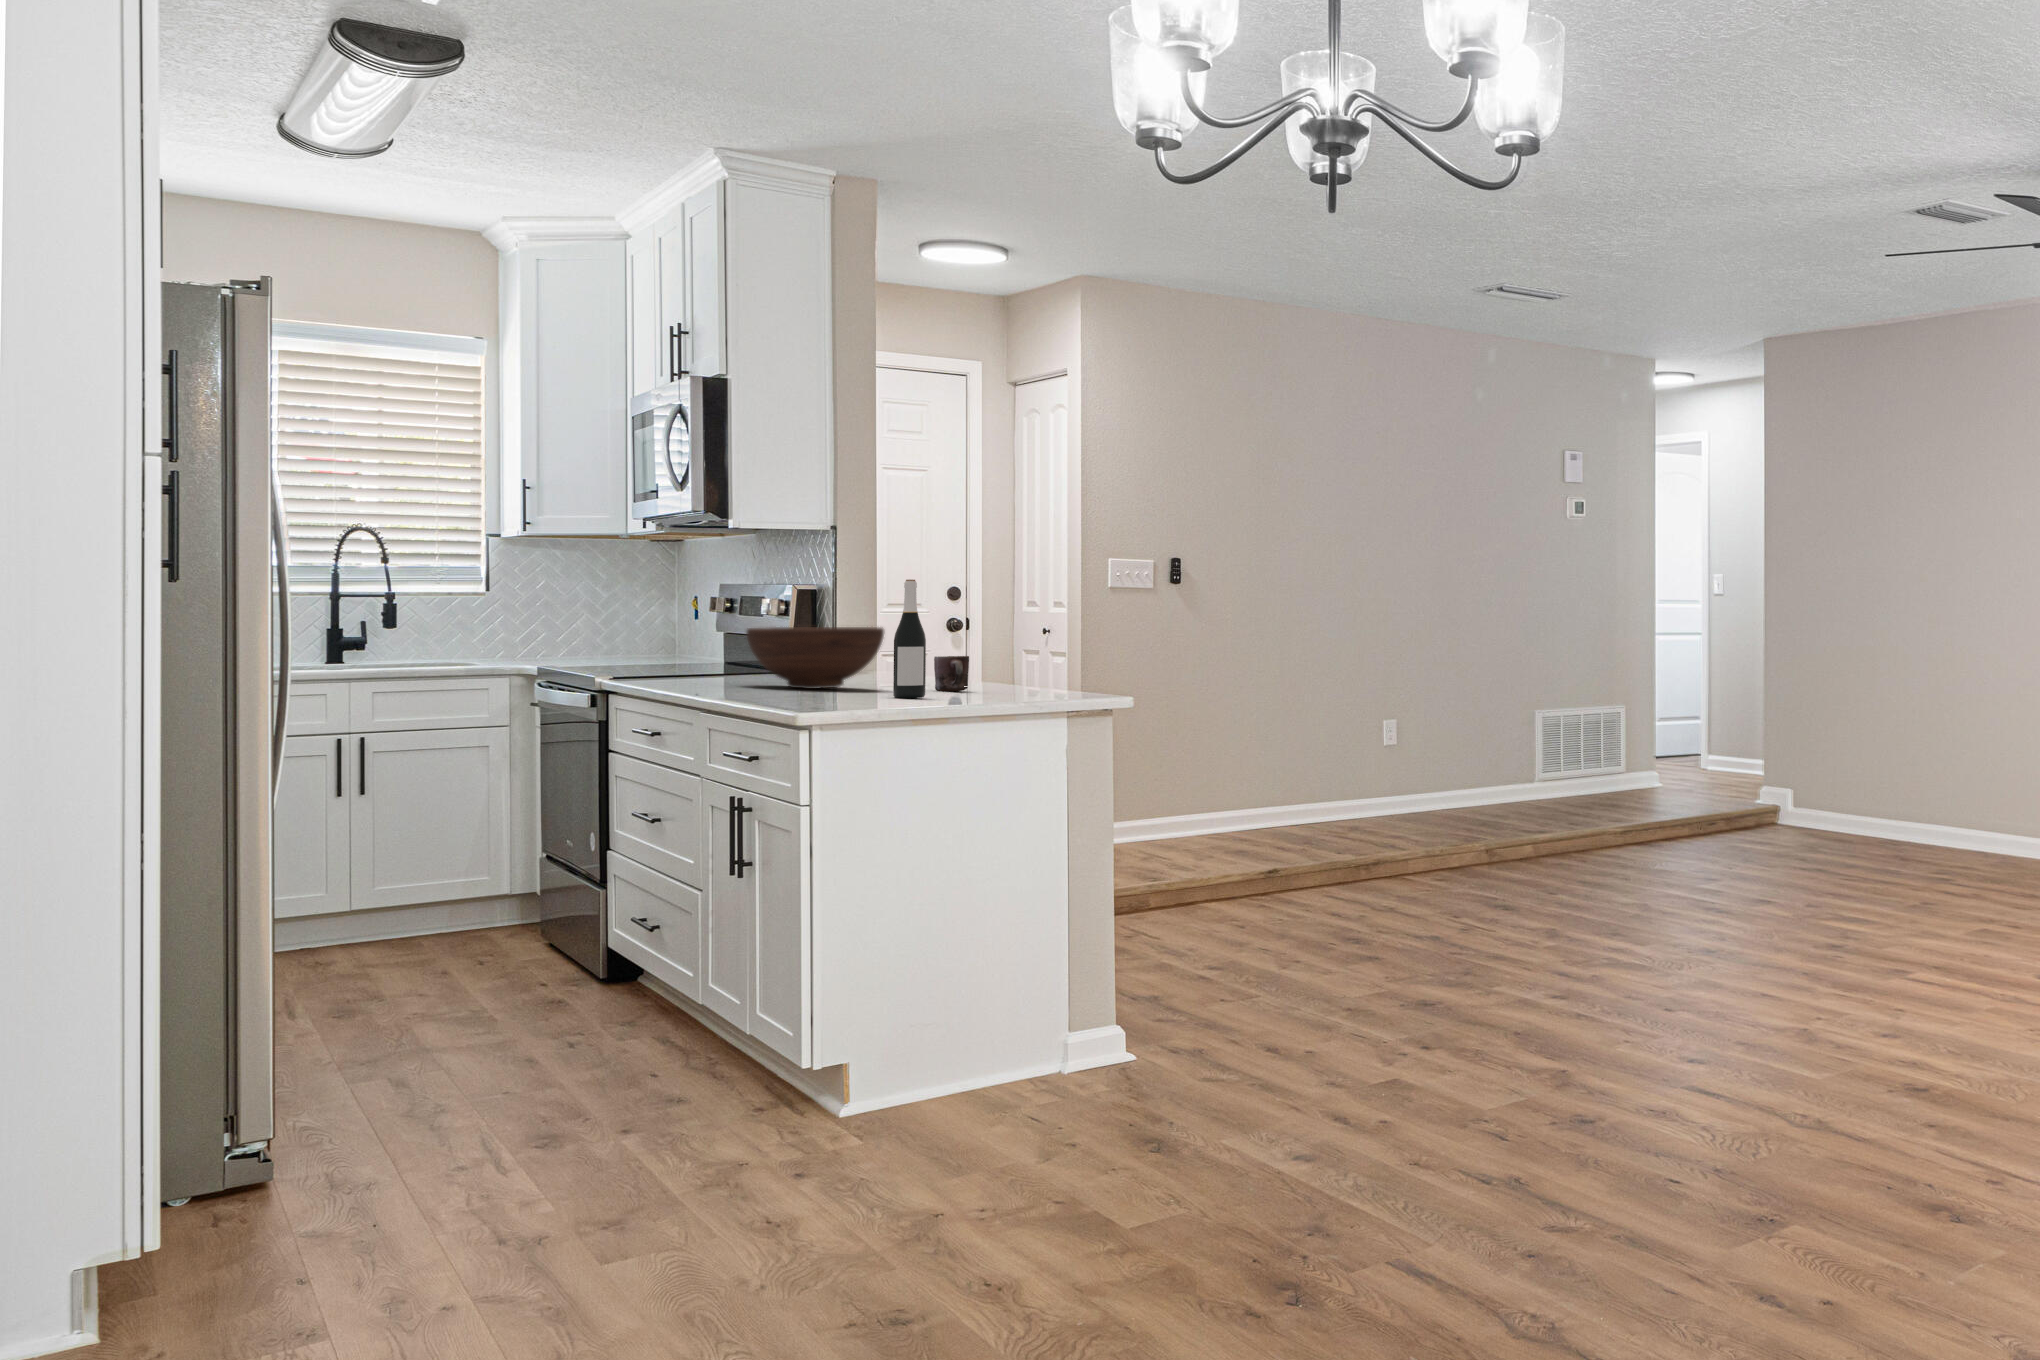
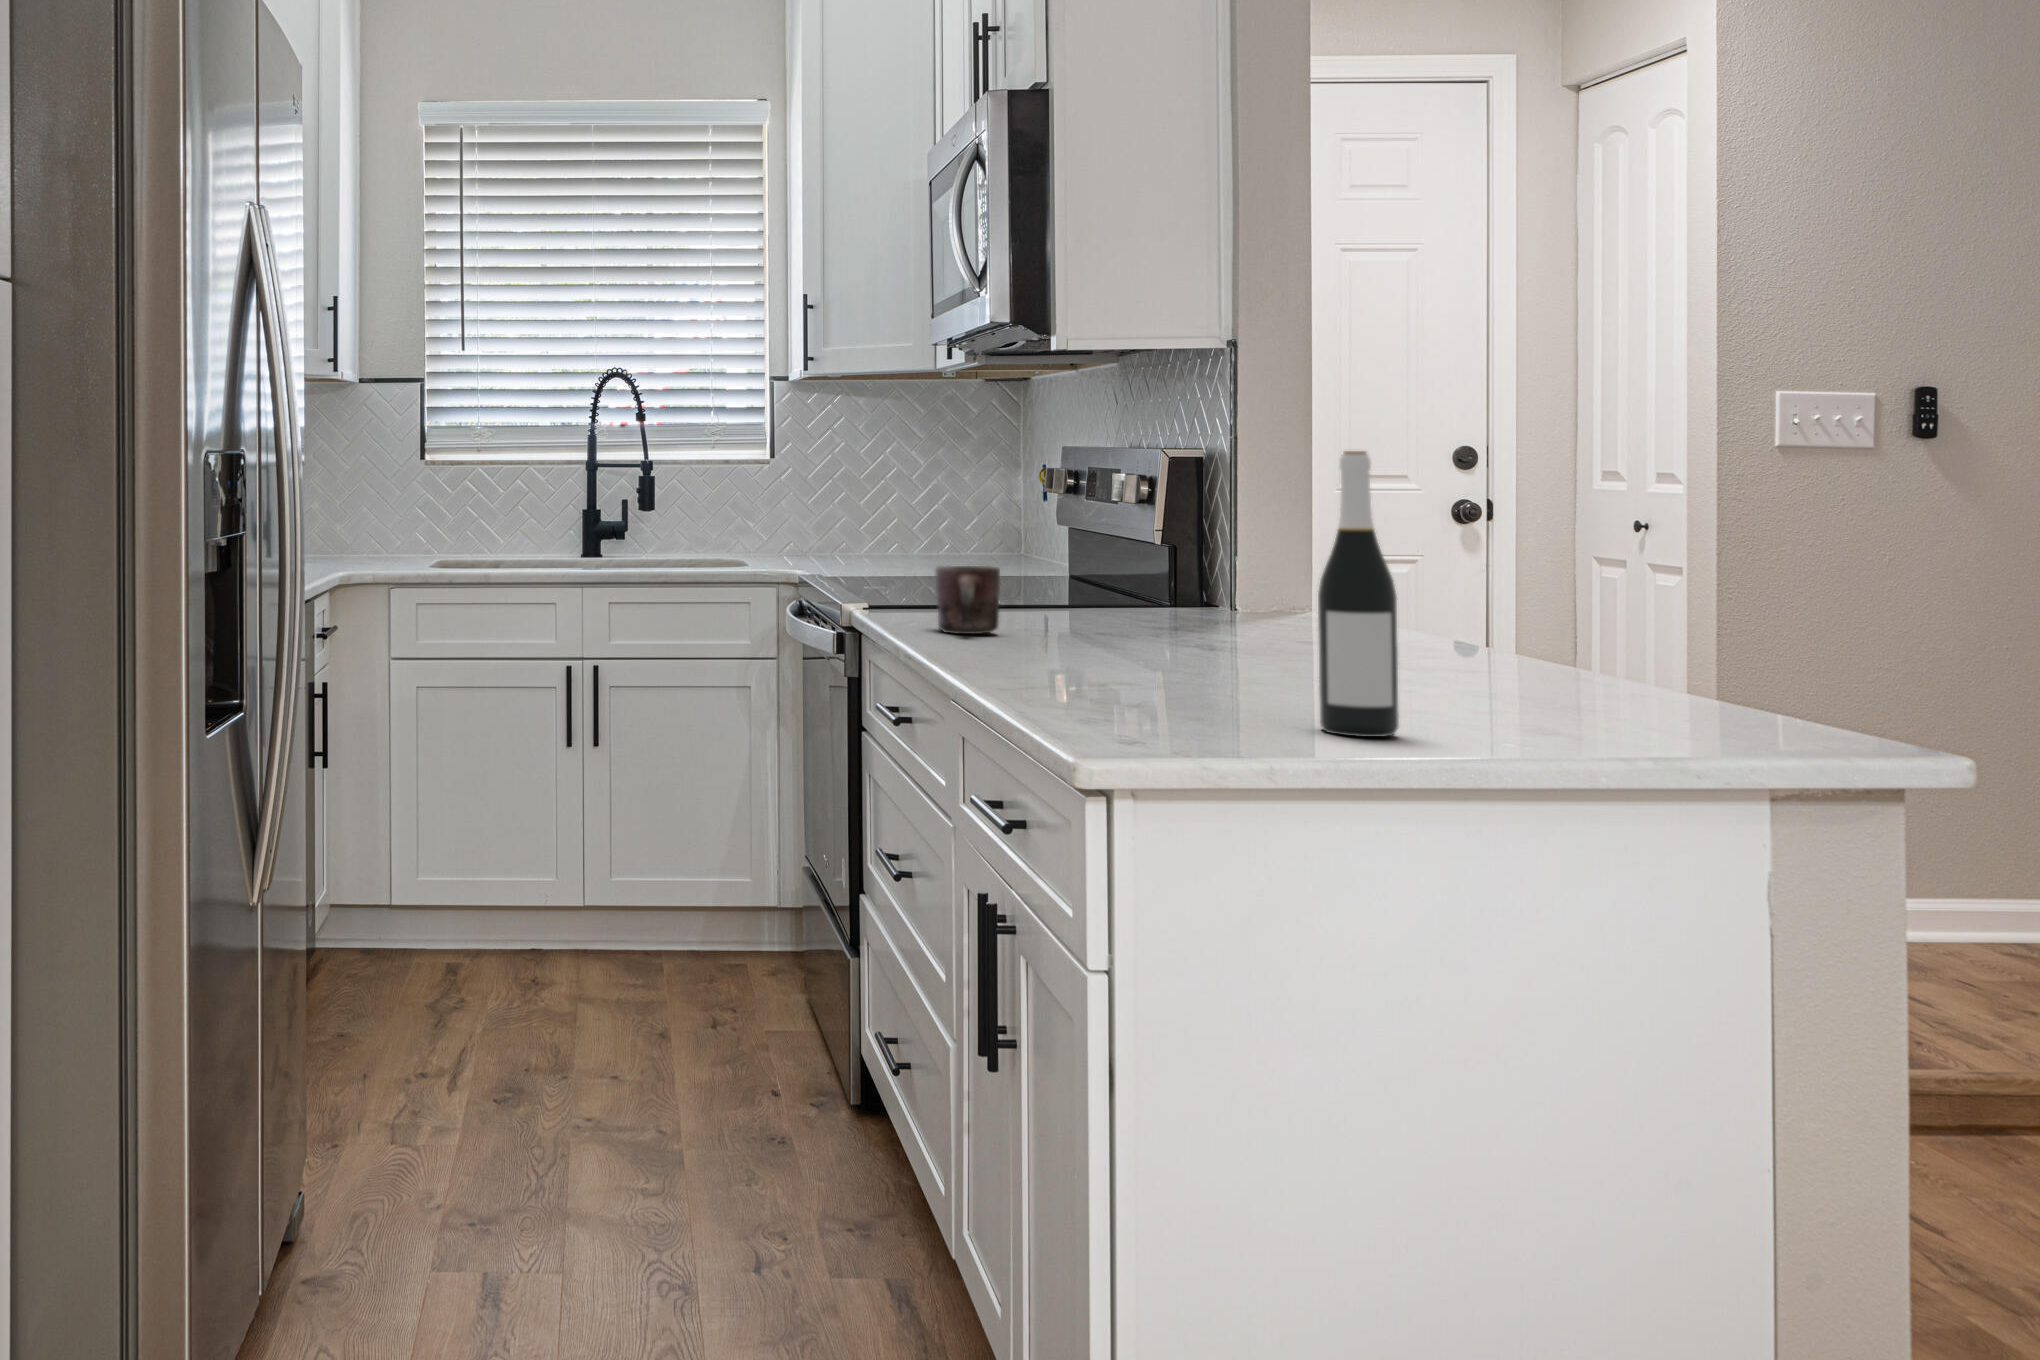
fruit bowl: present [746,627,884,689] -> none [1028,541,1309,675]
mug: present [934,656,969,691] -> present [935,566,1000,634]

